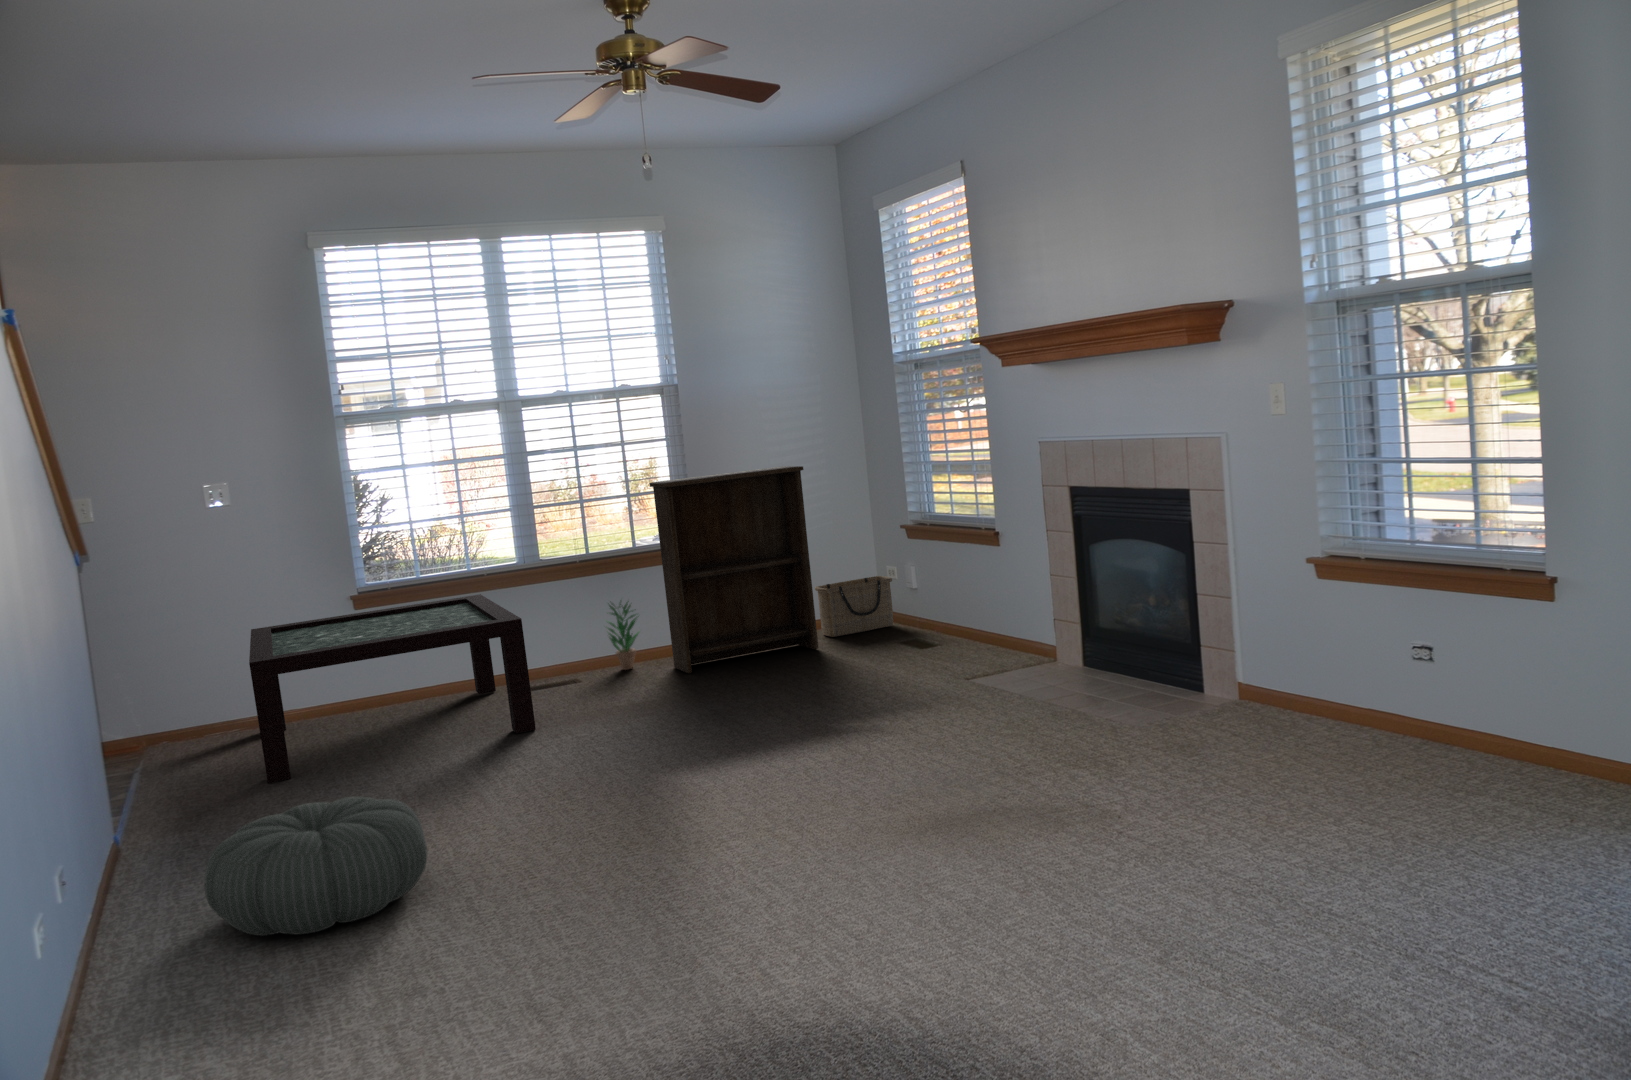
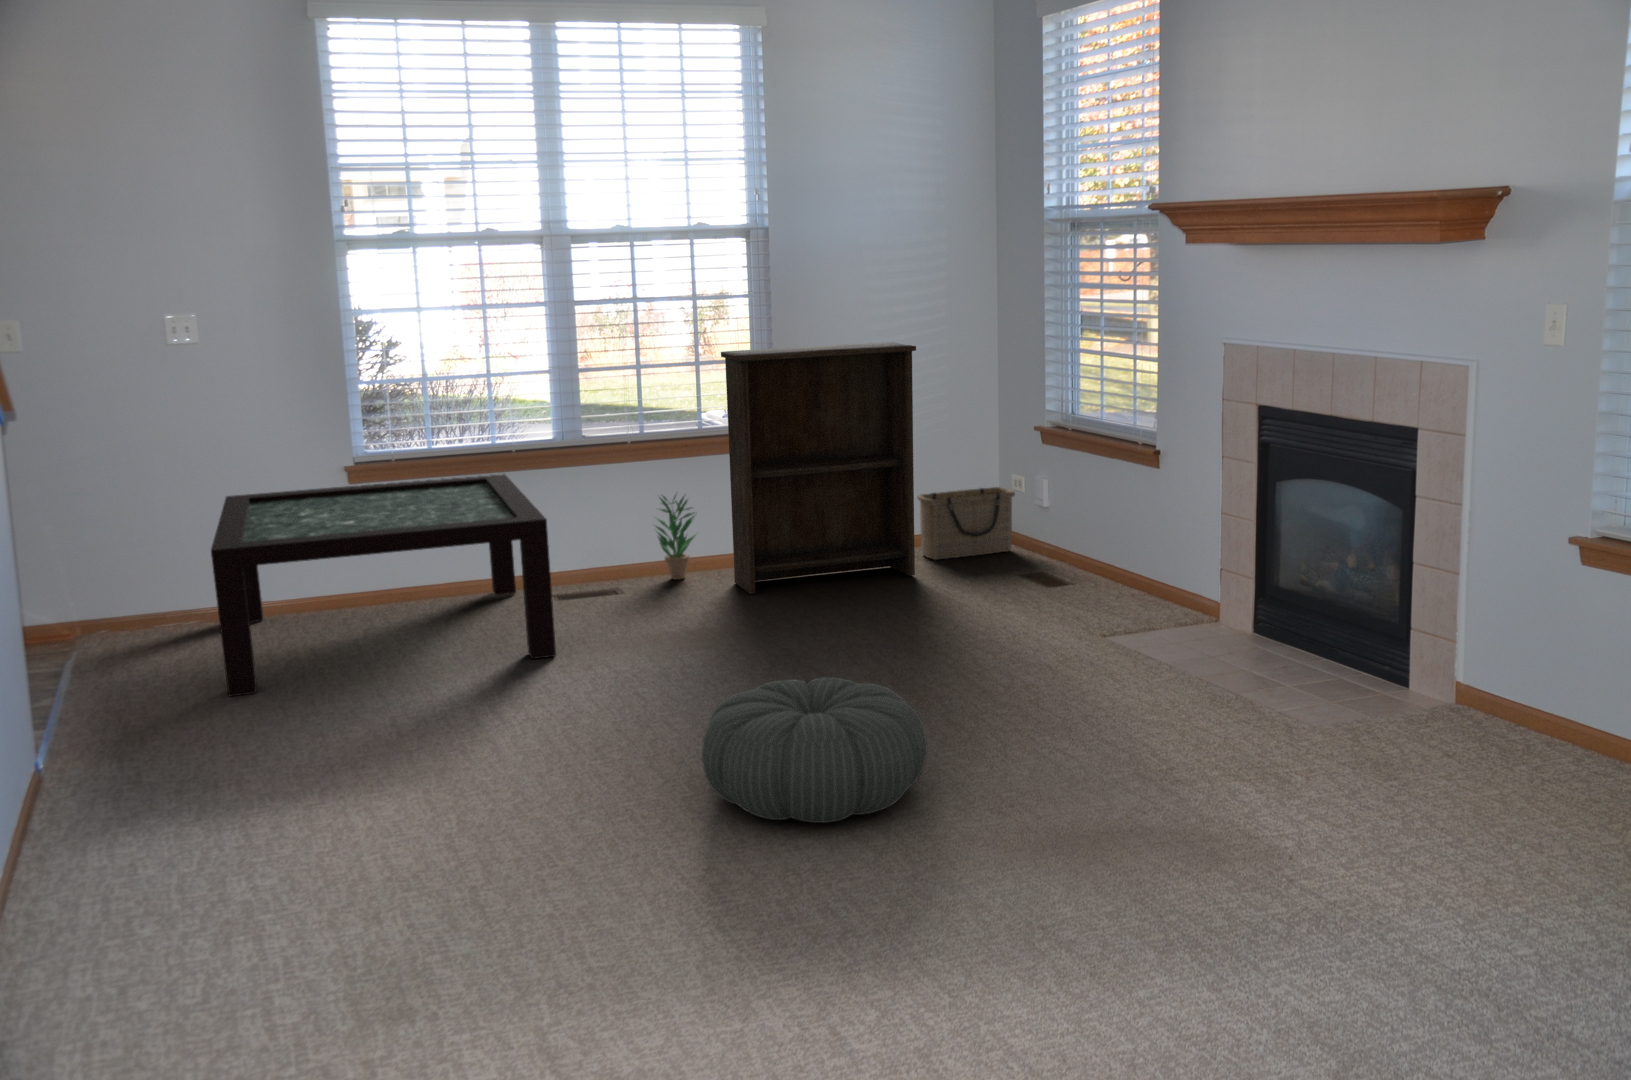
pouf: present [205,796,428,936] -> present [702,677,927,823]

